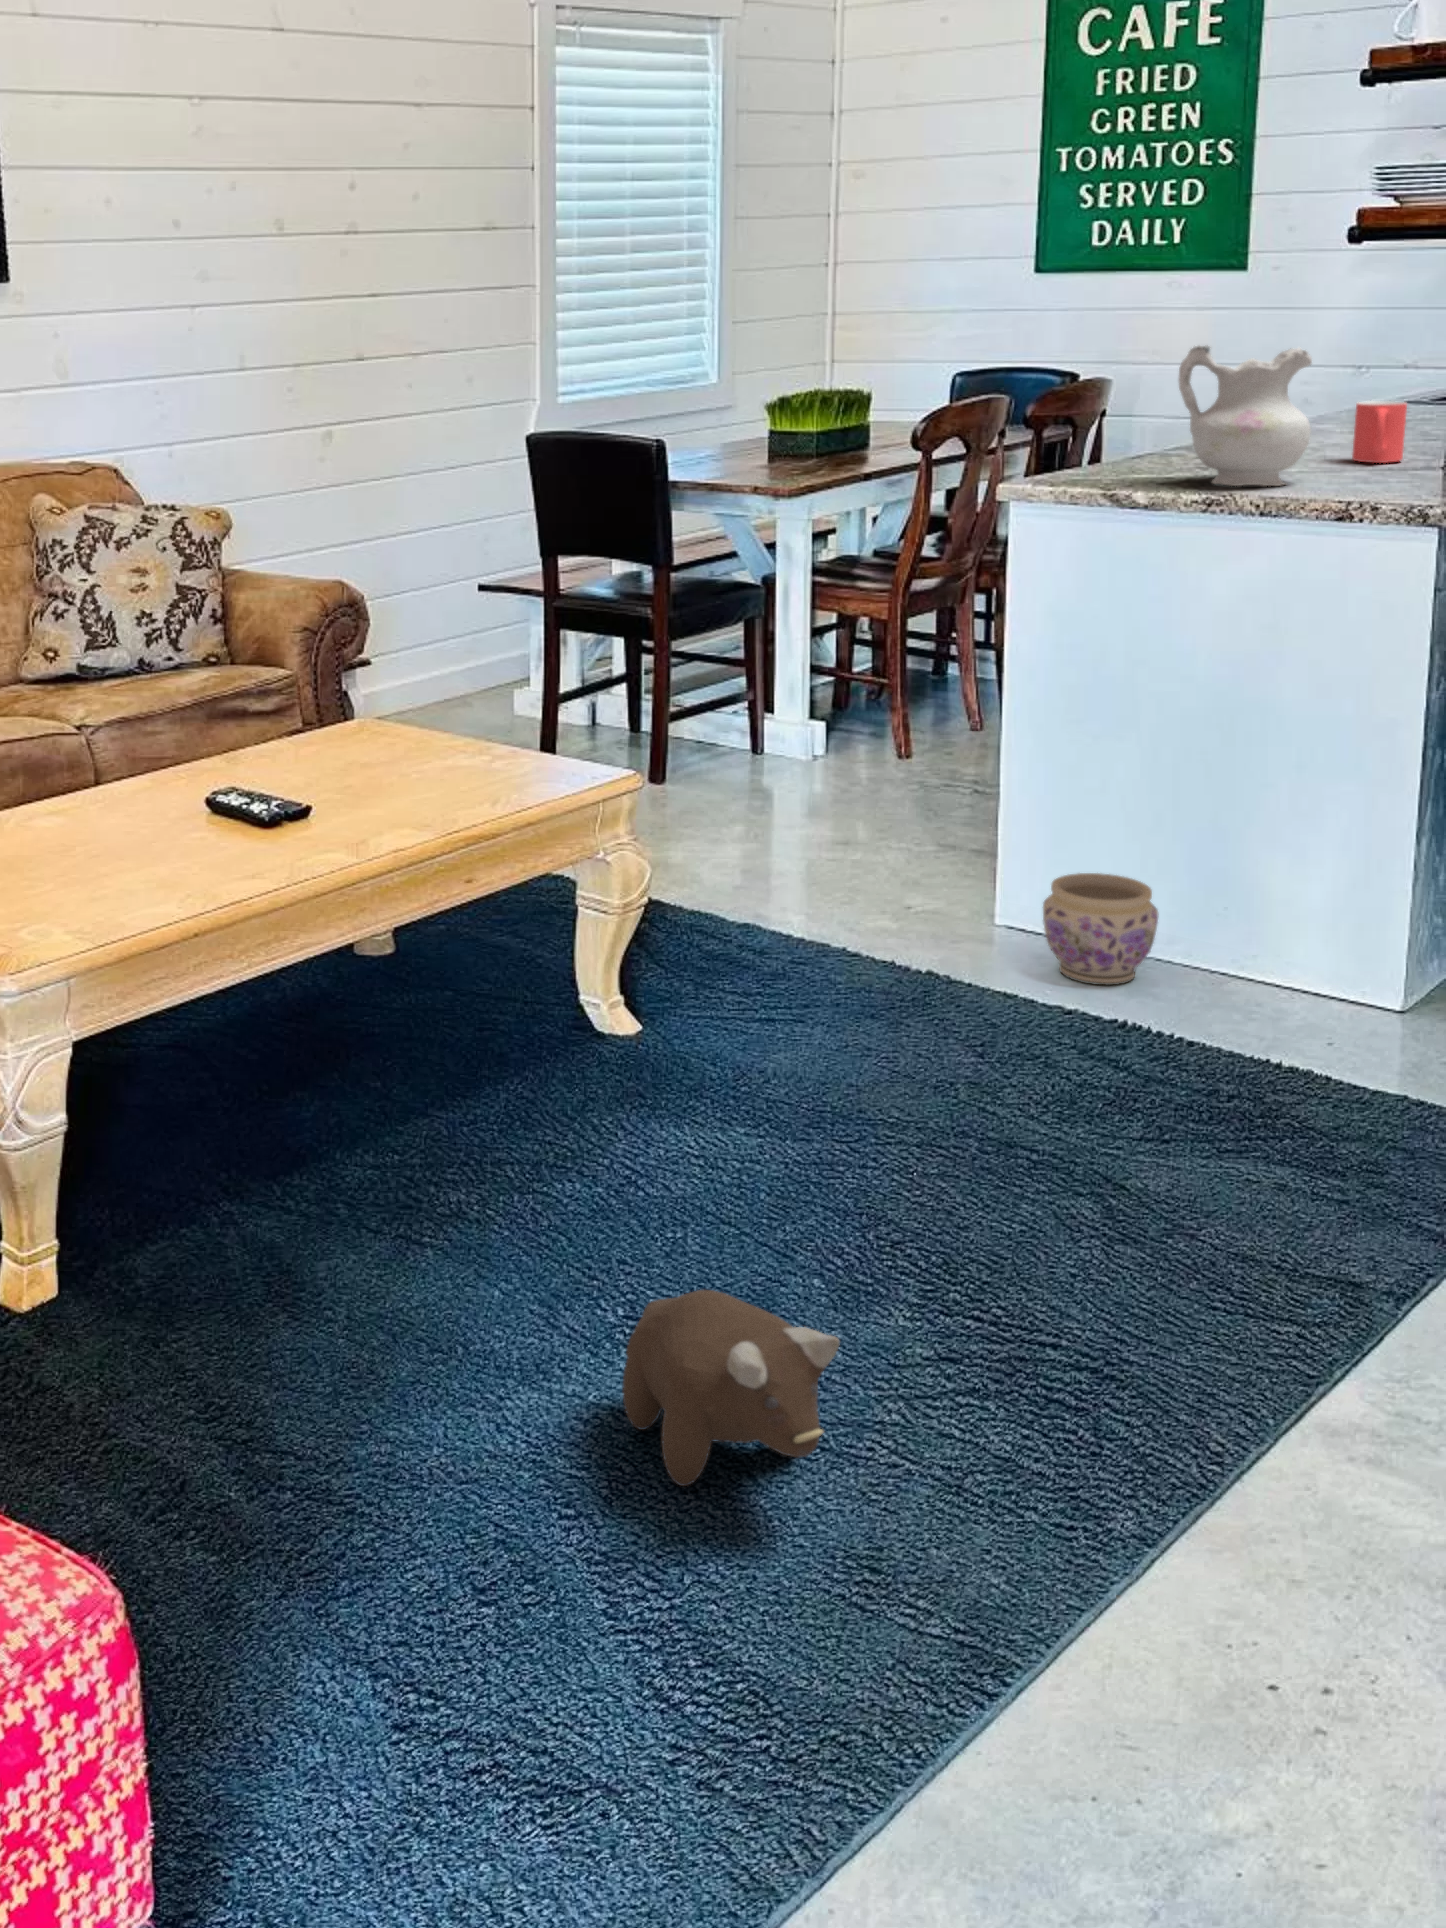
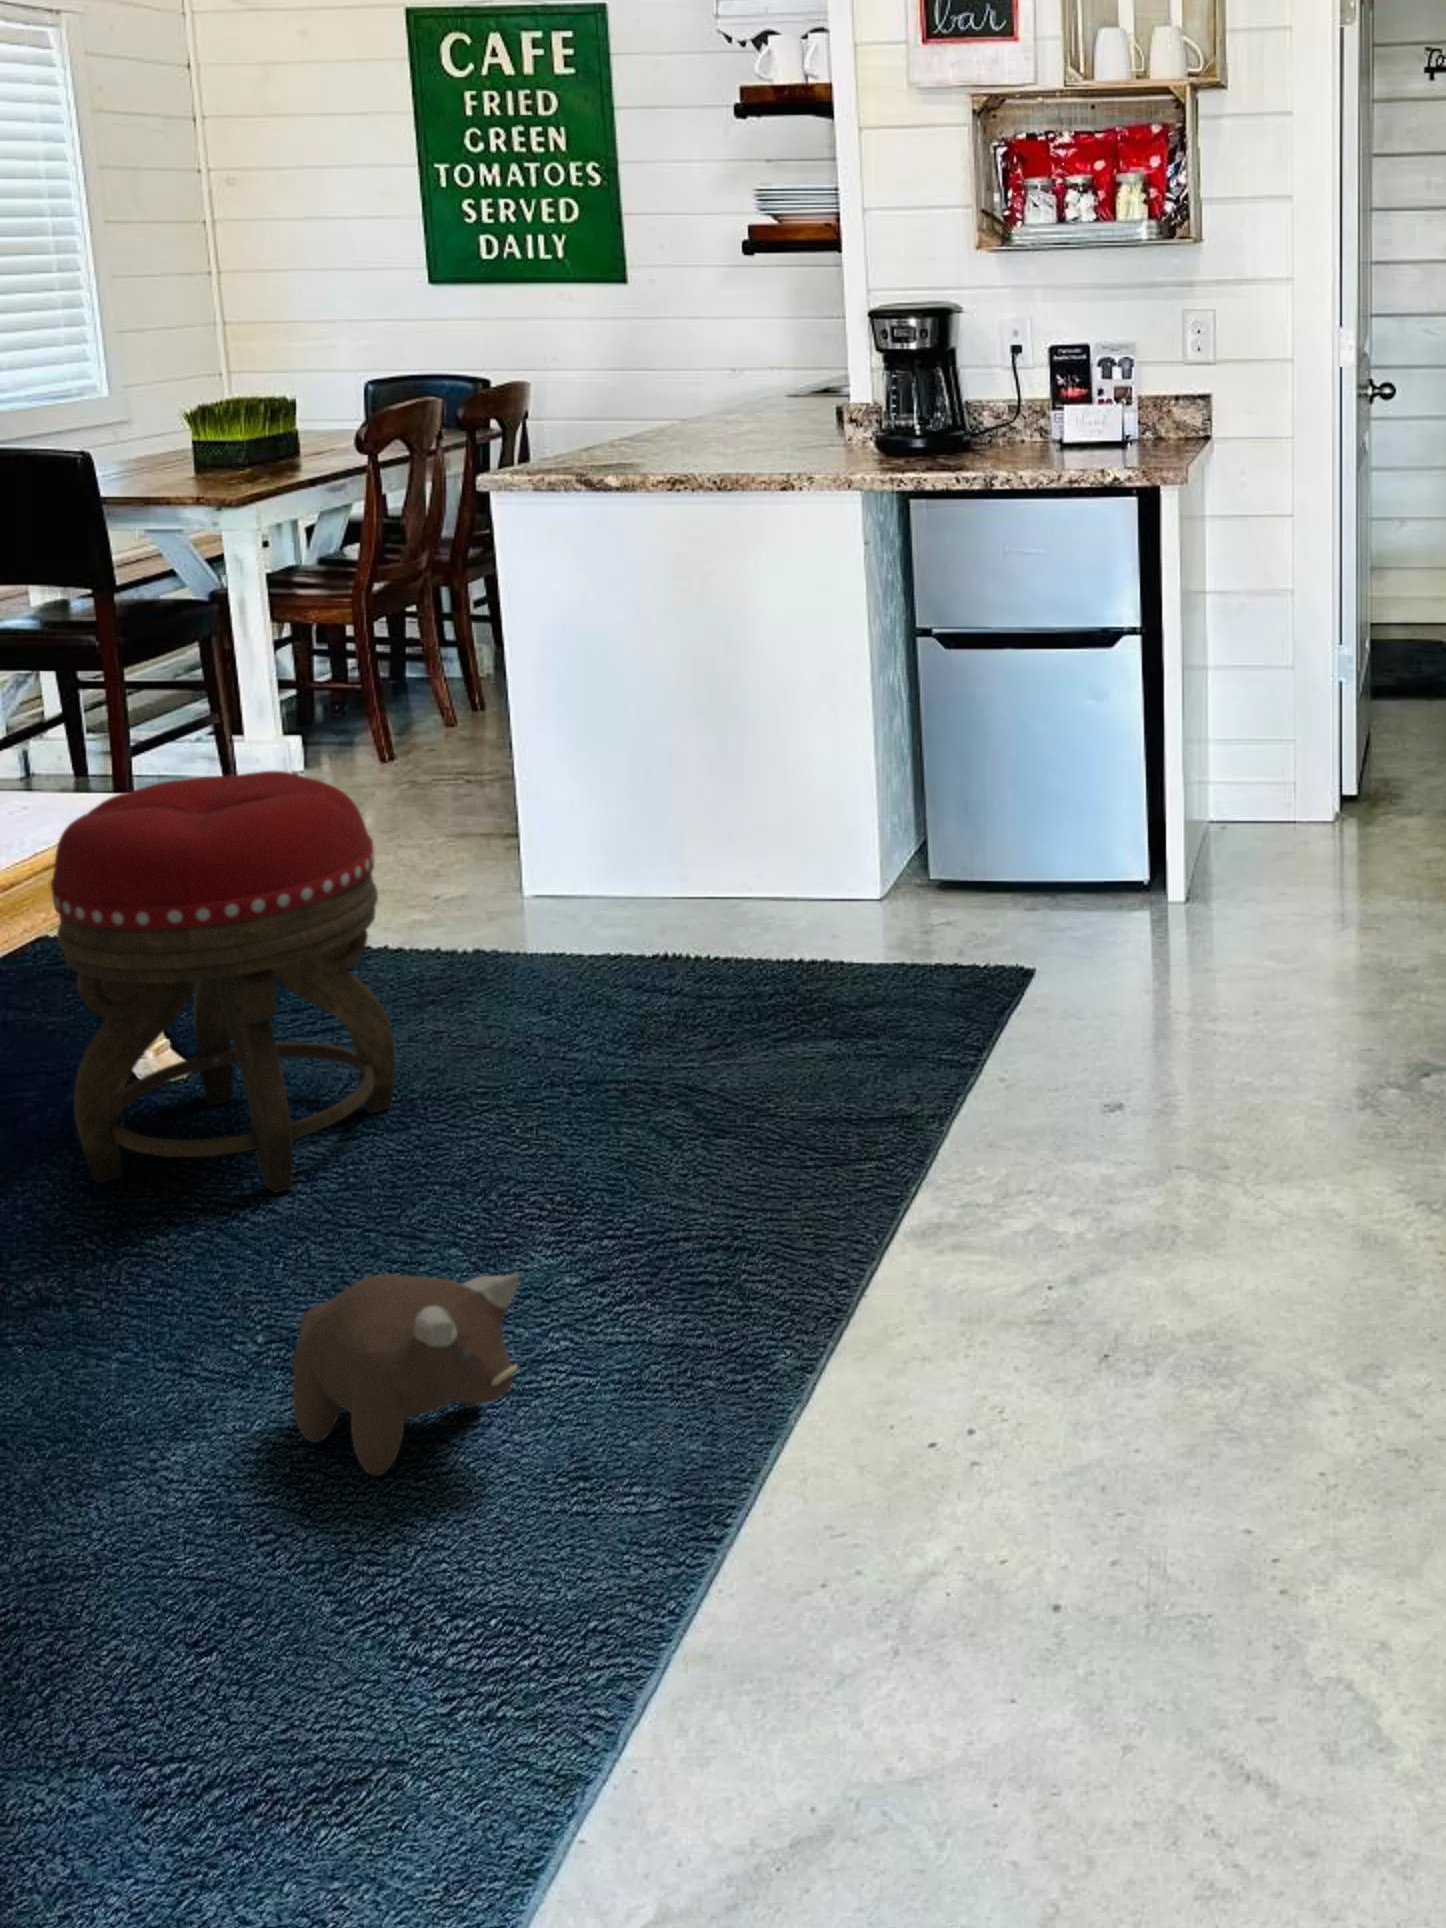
ceramic pitcher: present [1179,346,1312,486] -> none [626,341,742,466]
mug: present [1352,401,1407,463] -> none [768,389,810,442]
footstool: none [530,759,816,1166] -> present [51,771,395,1193]
planter: present [1043,873,1159,985] -> none [570,833,674,937]

